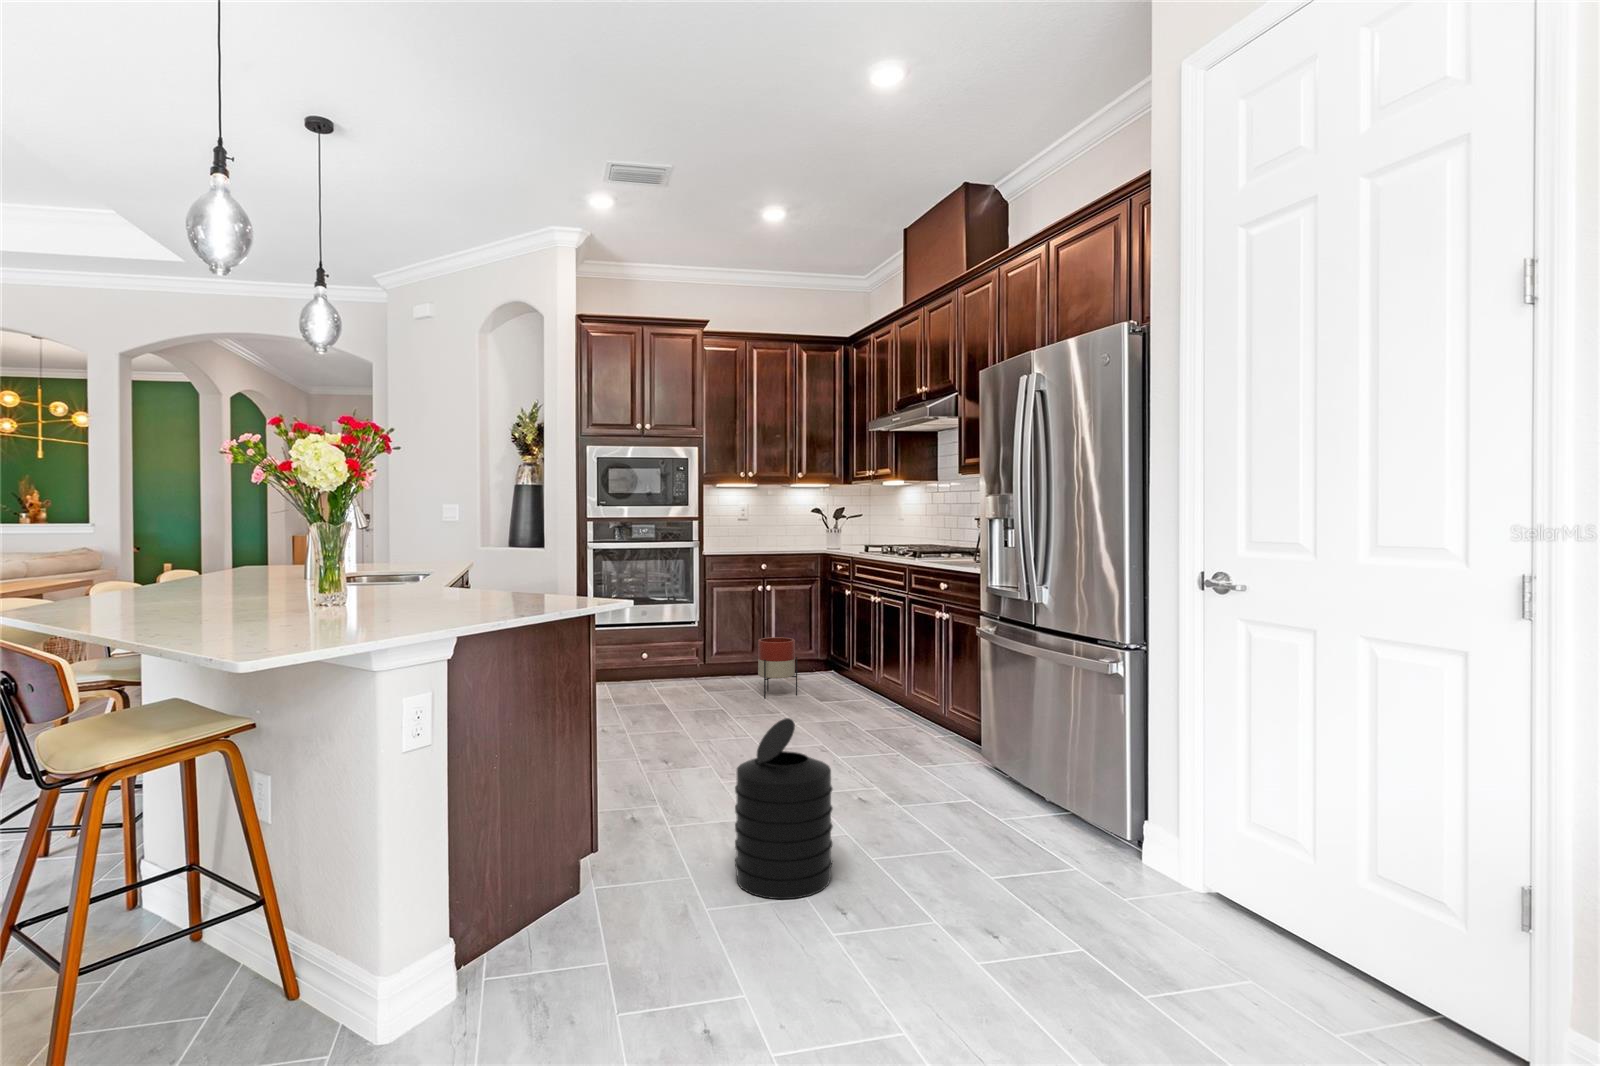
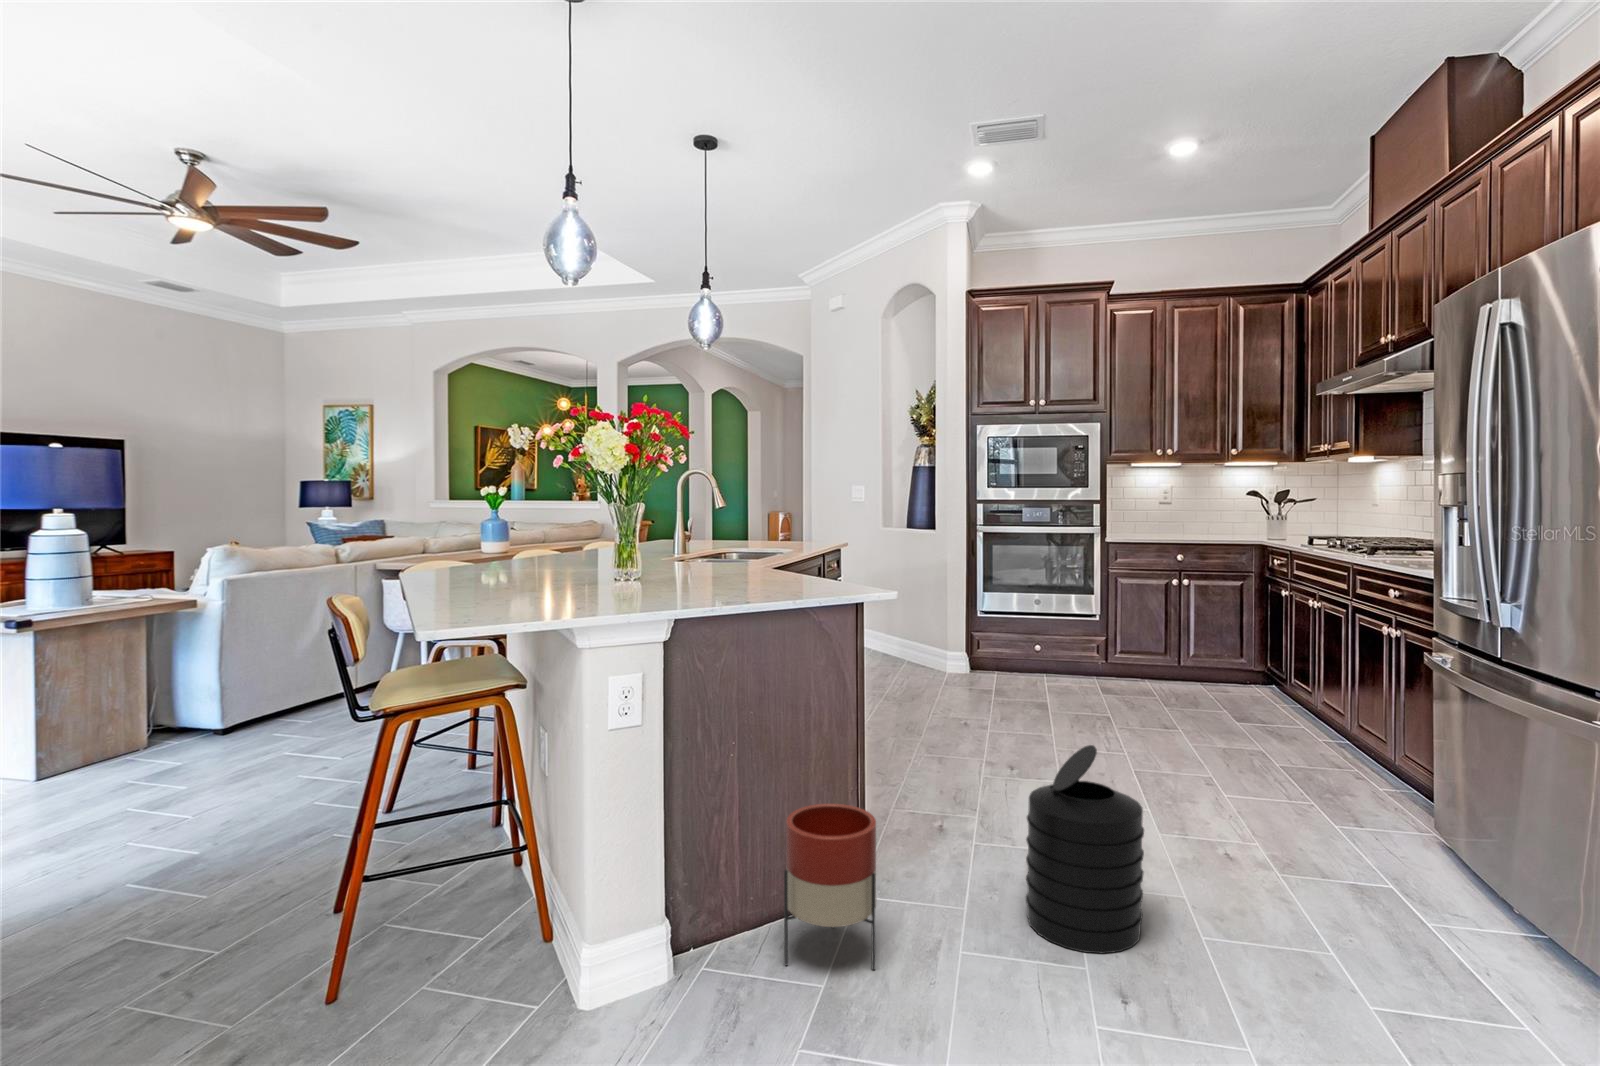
planter: present [758,637,797,699] -> present [784,803,877,970]

